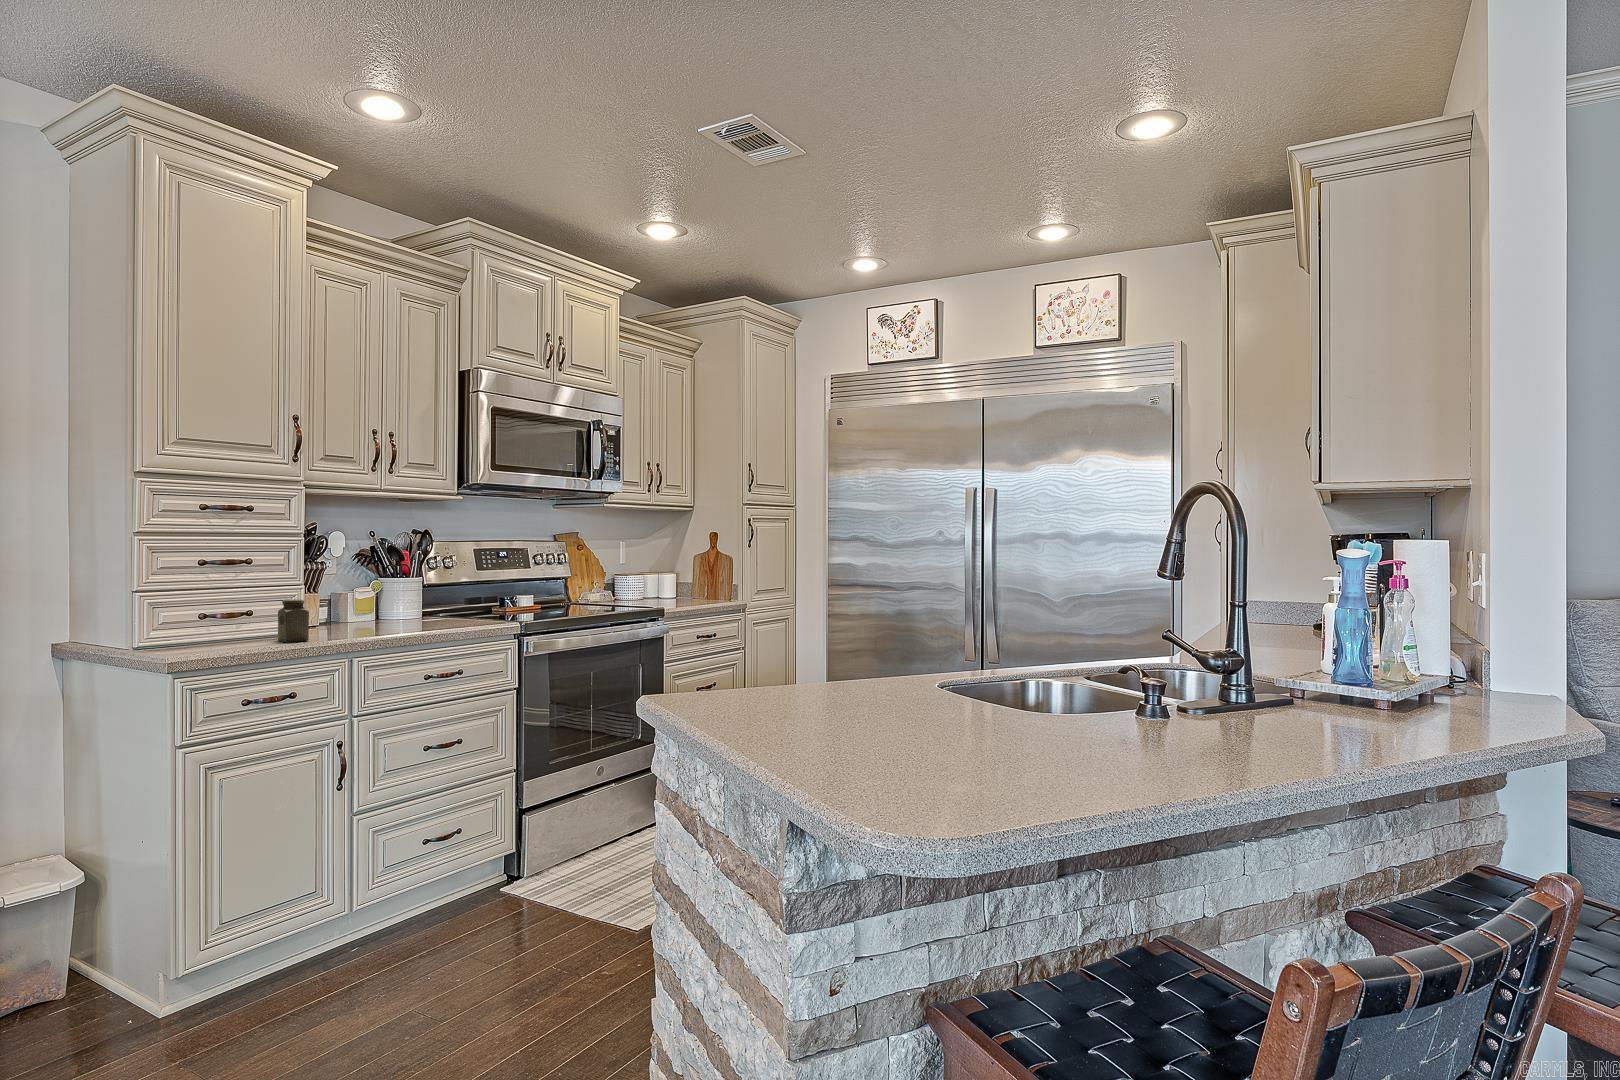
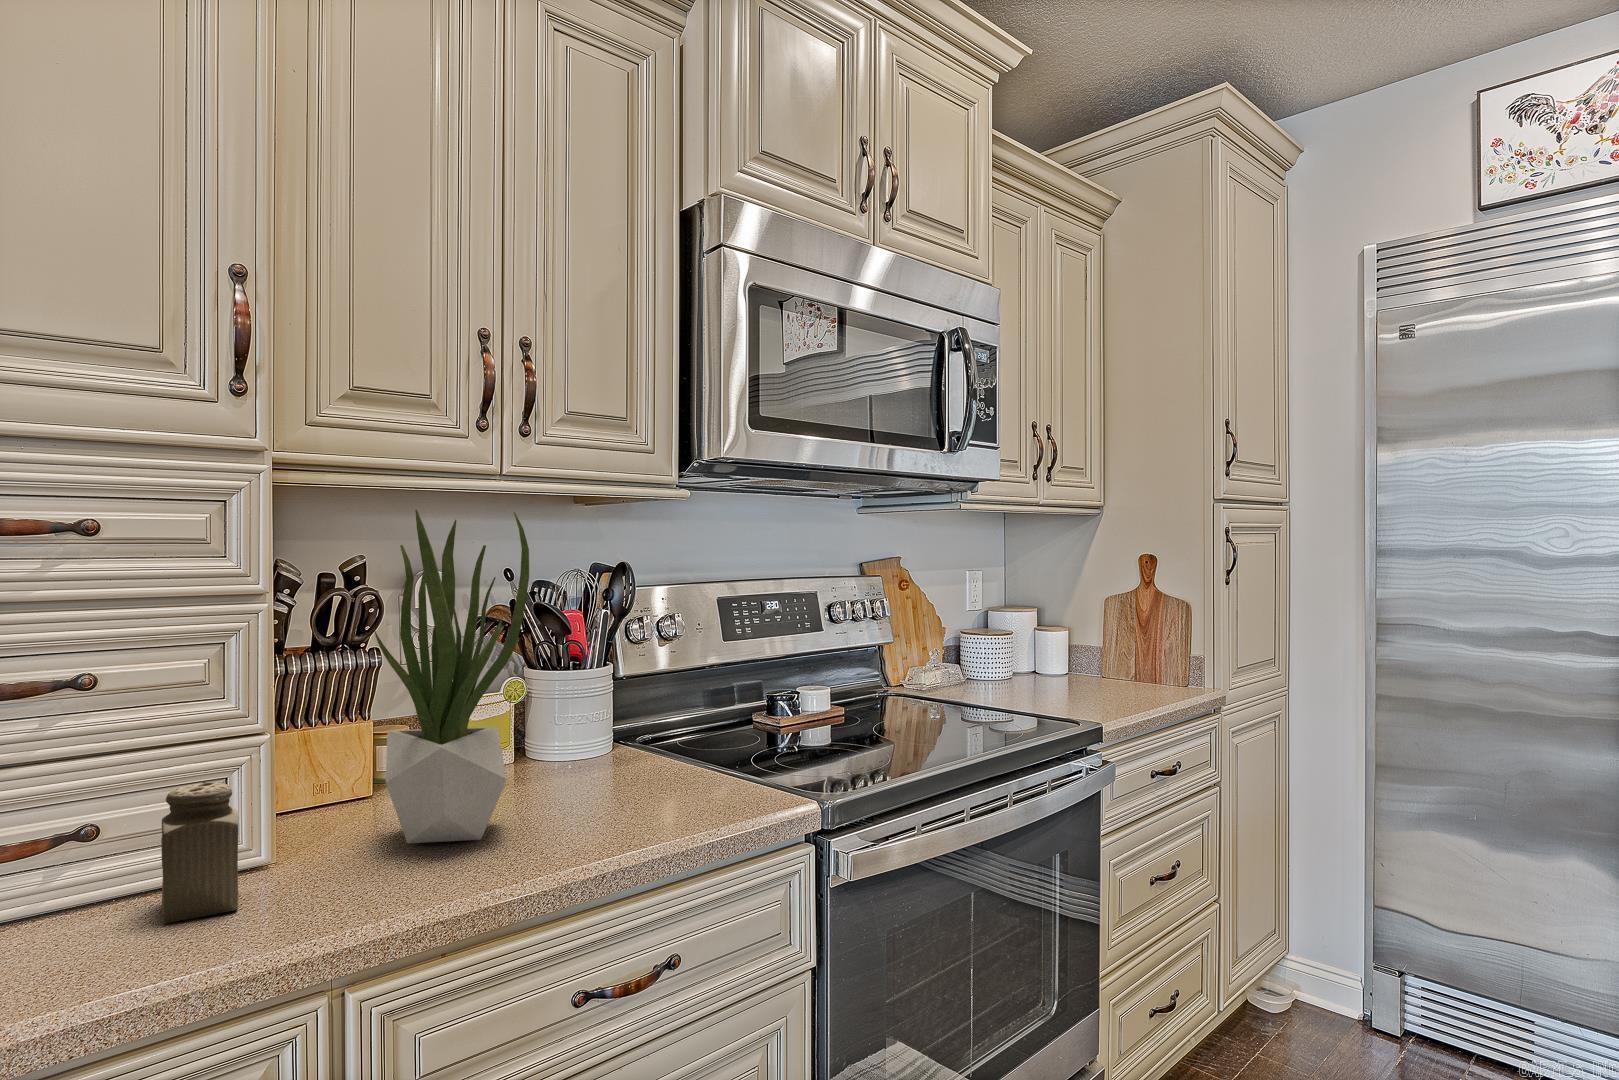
potted plant: none [344,504,403,631] -> present [374,510,529,843]

